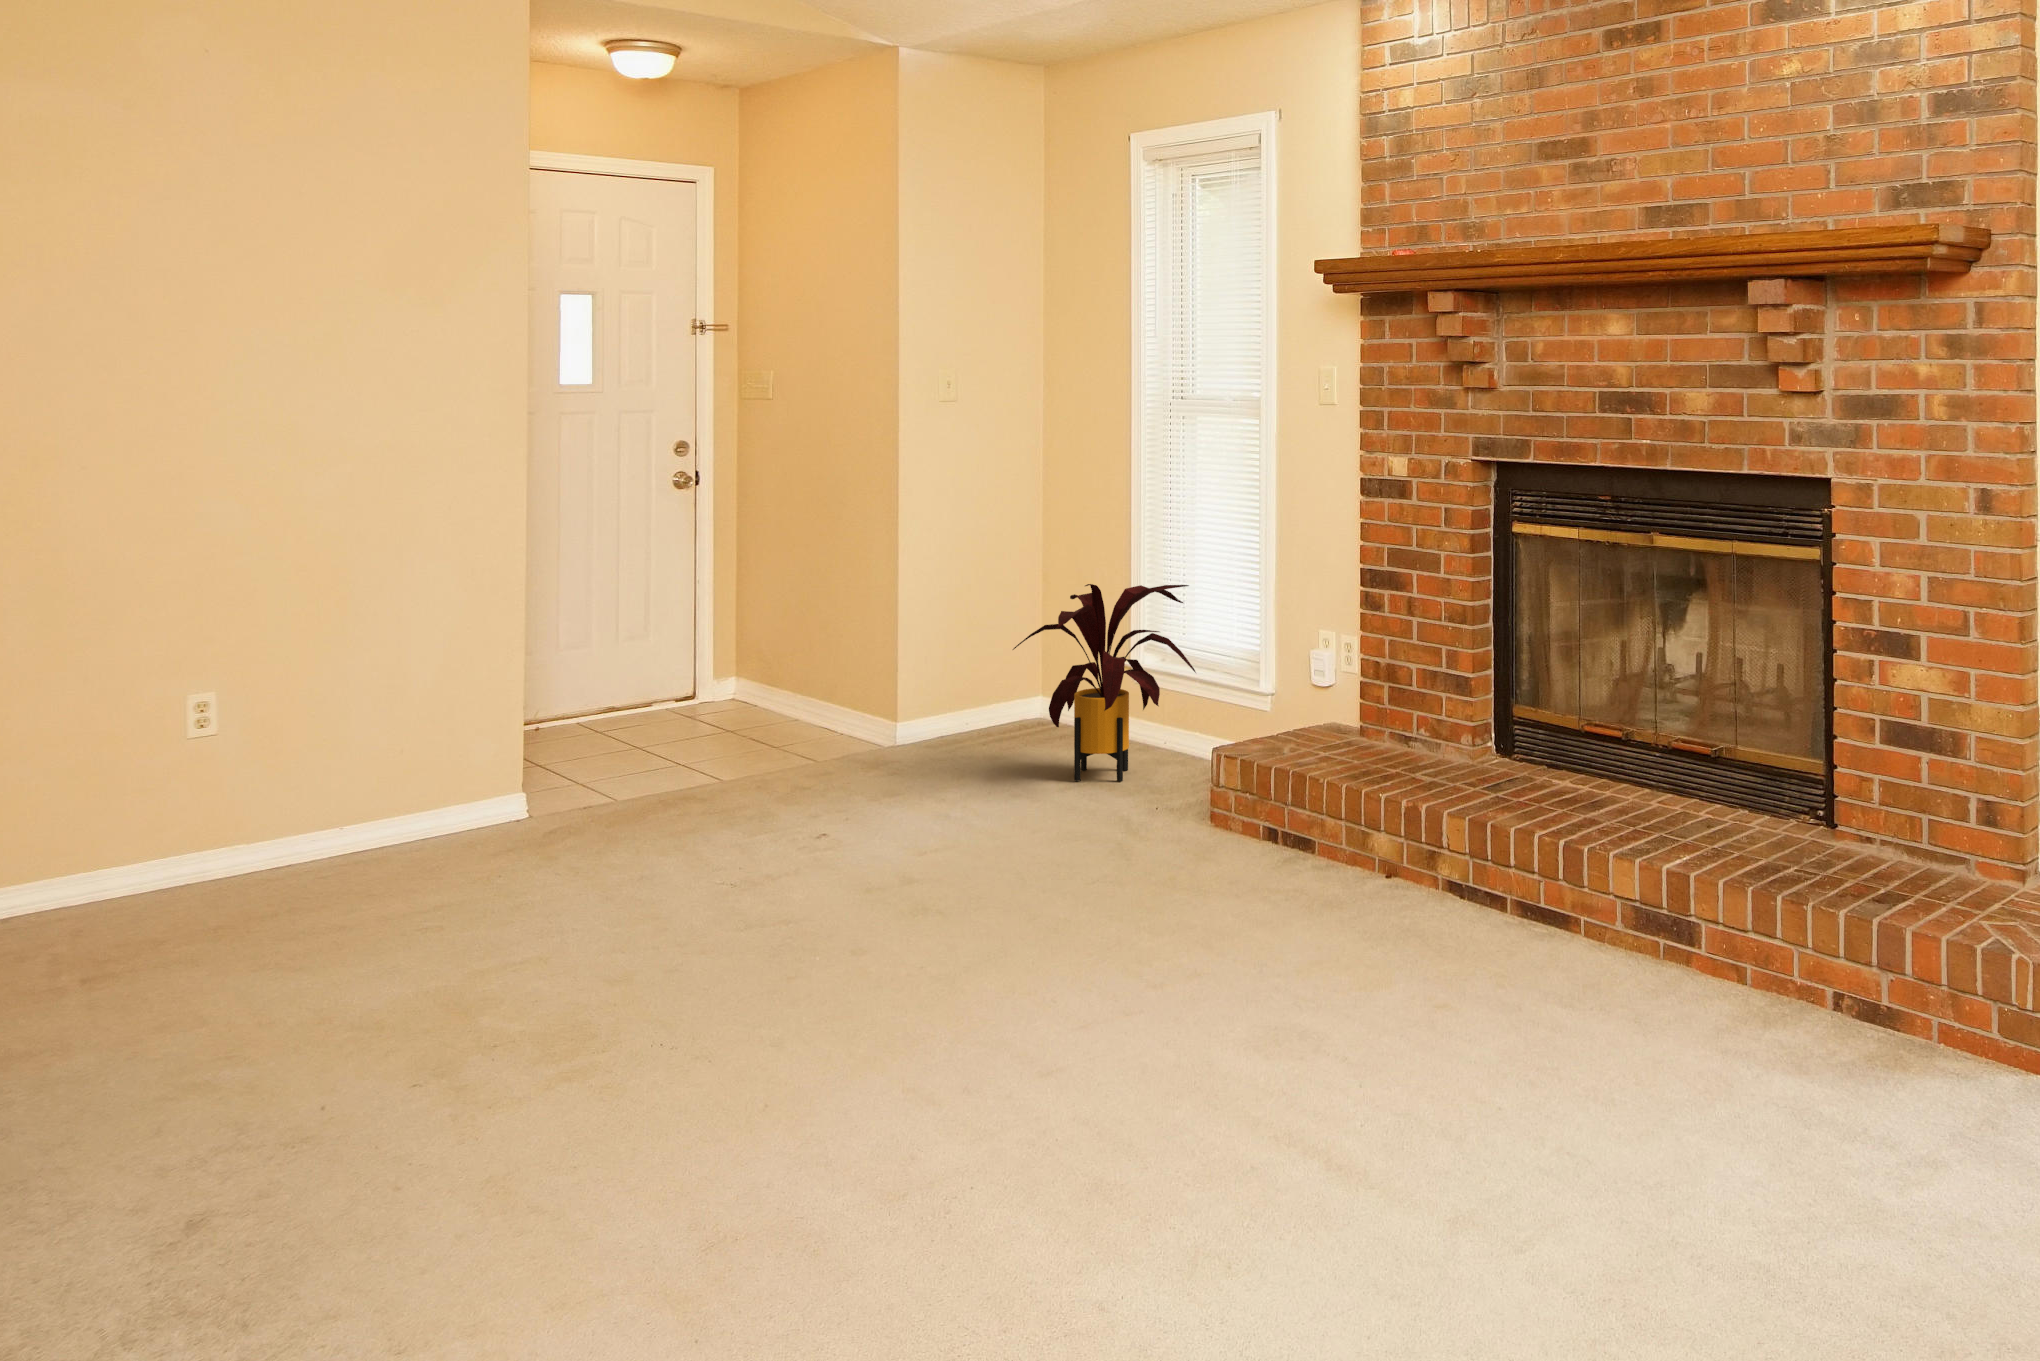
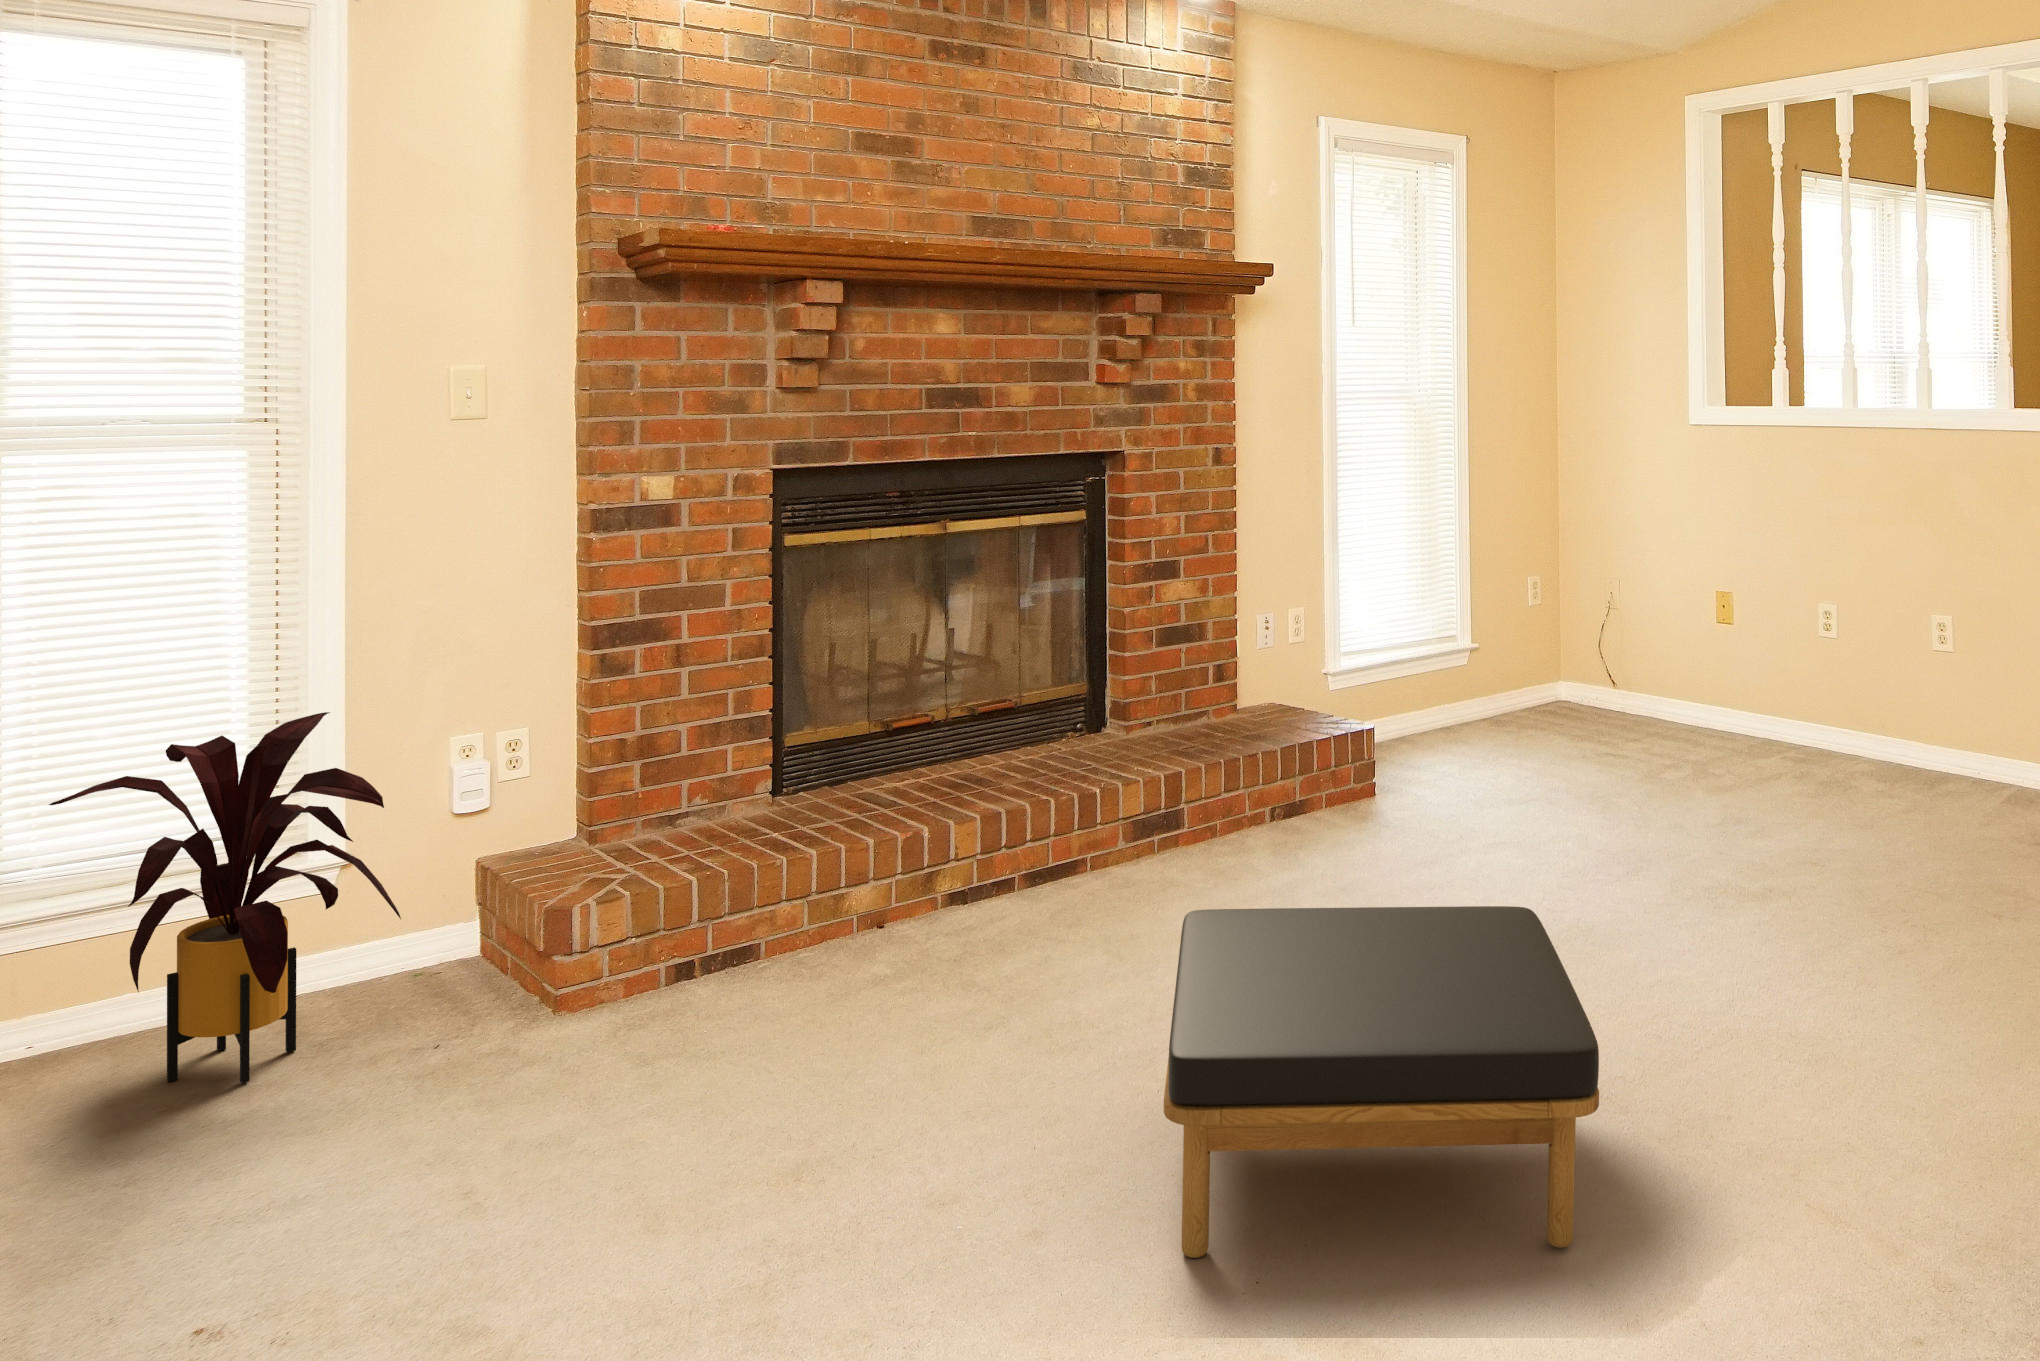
ottoman: none [539,840,1004,1168] -> present [1164,906,1599,1258]

